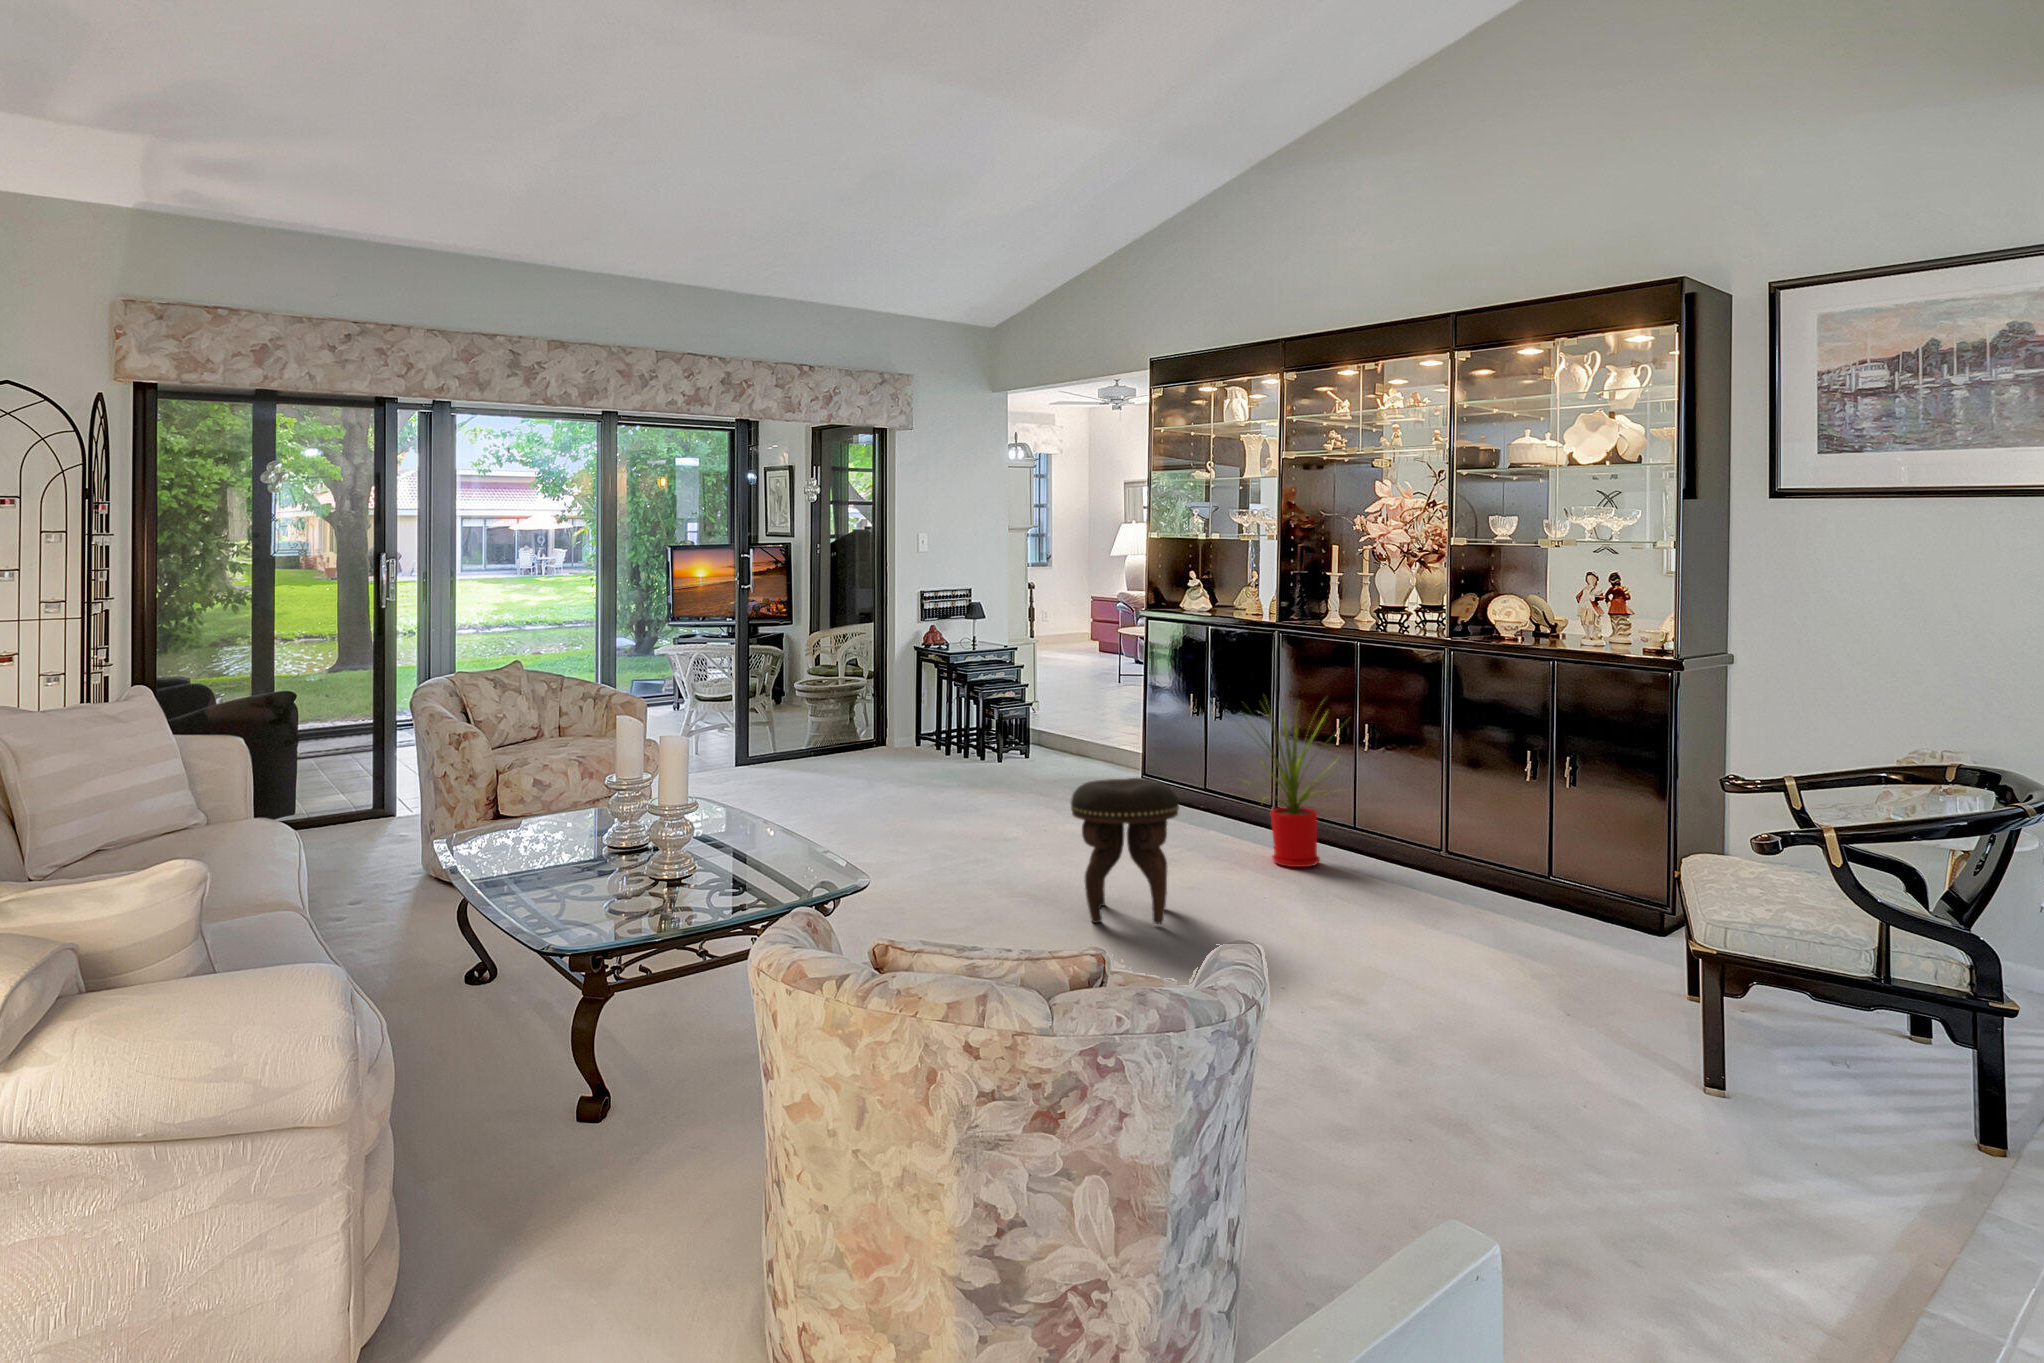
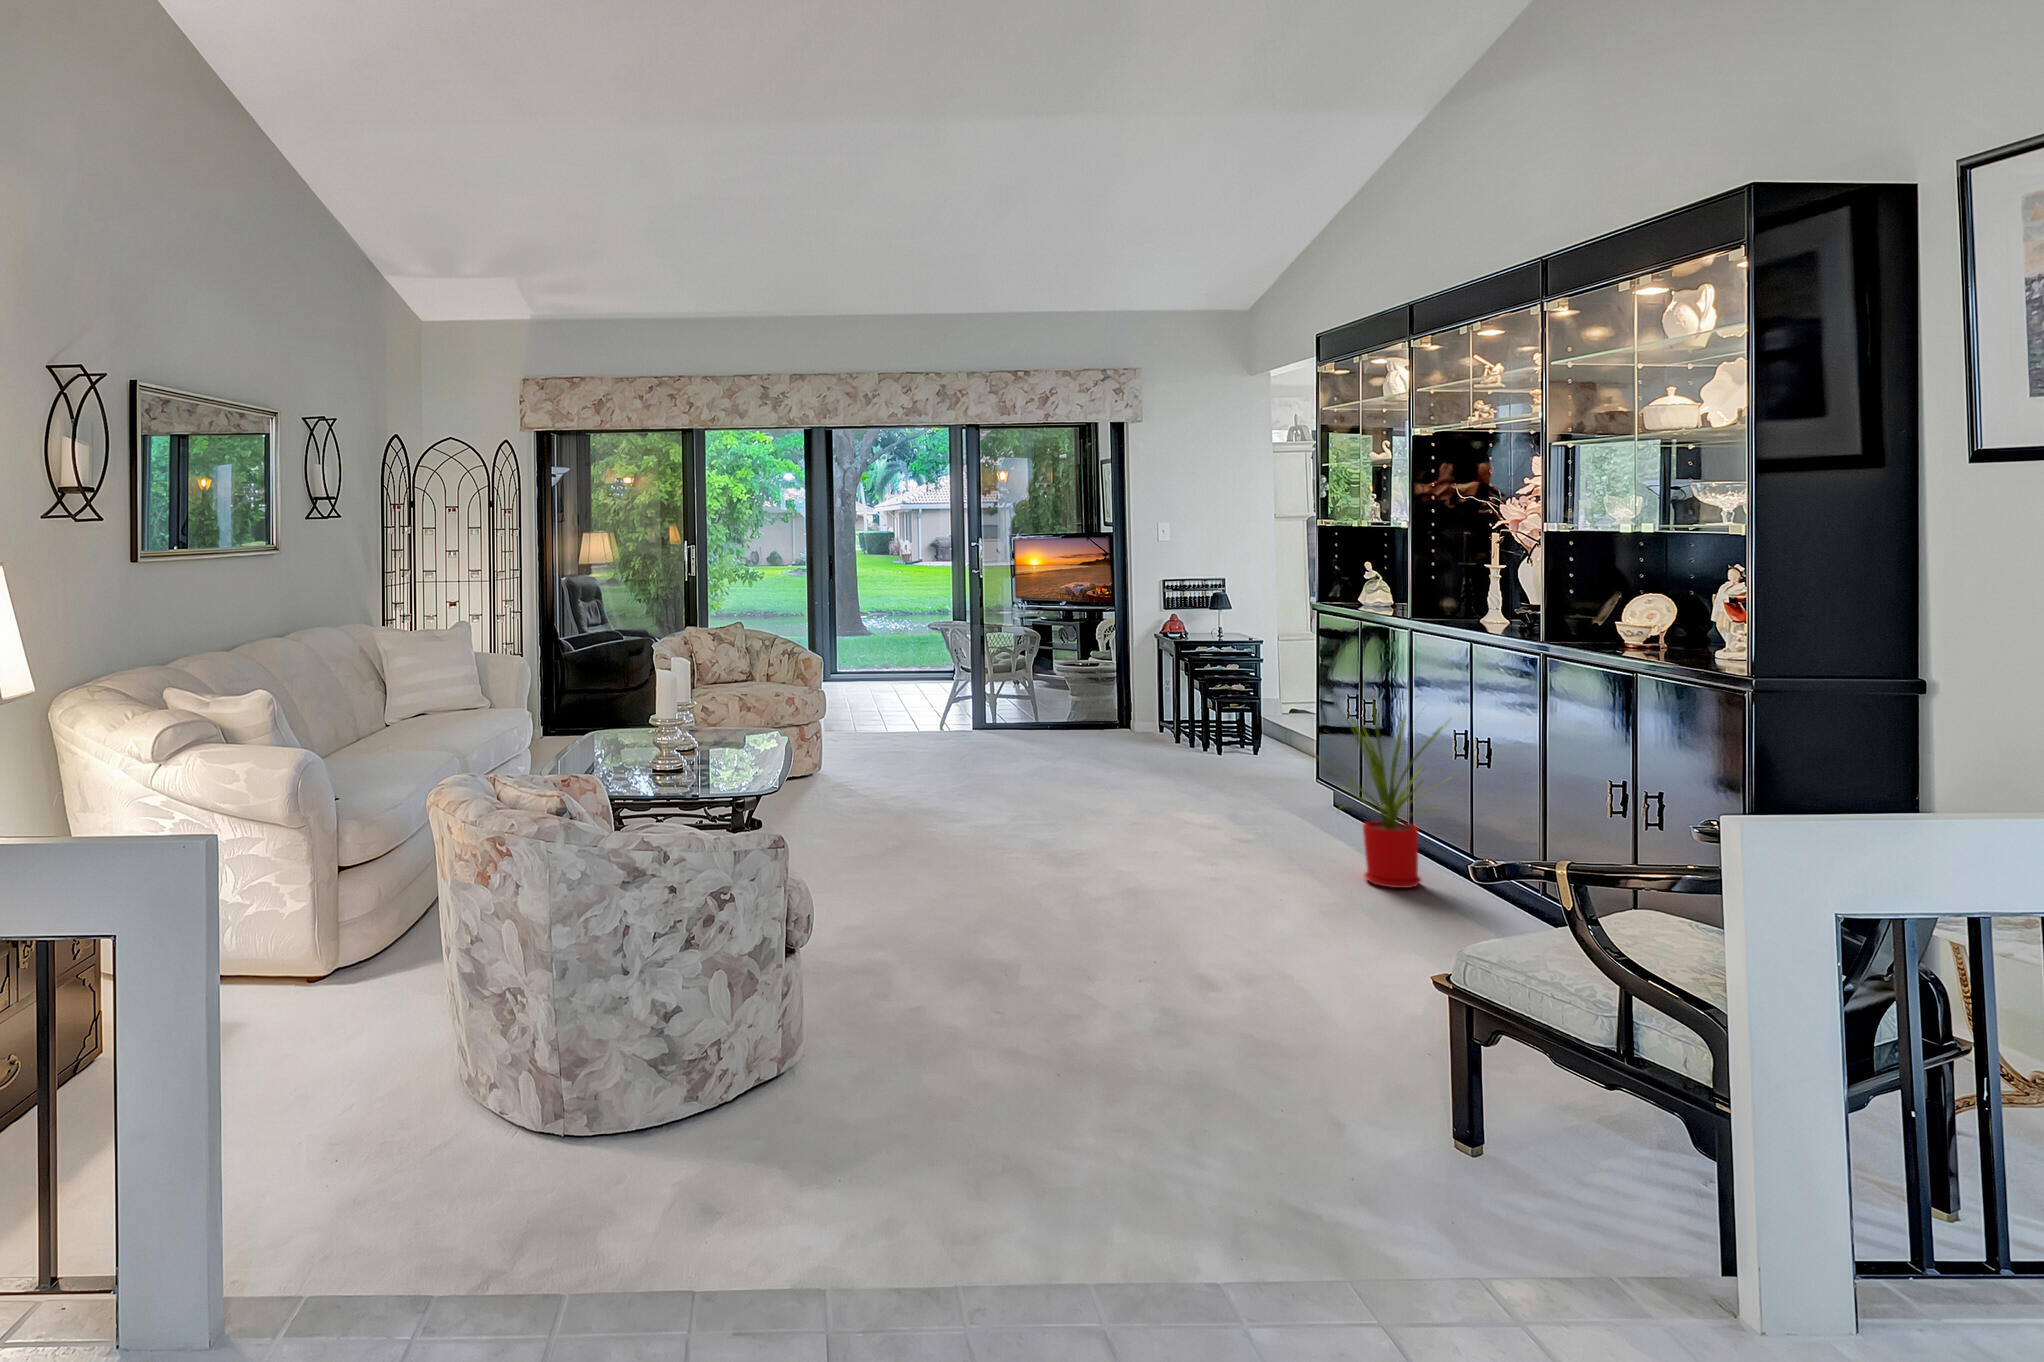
footstool: present [1071,778,1179,924] -> none [1065,766,1174,911]

